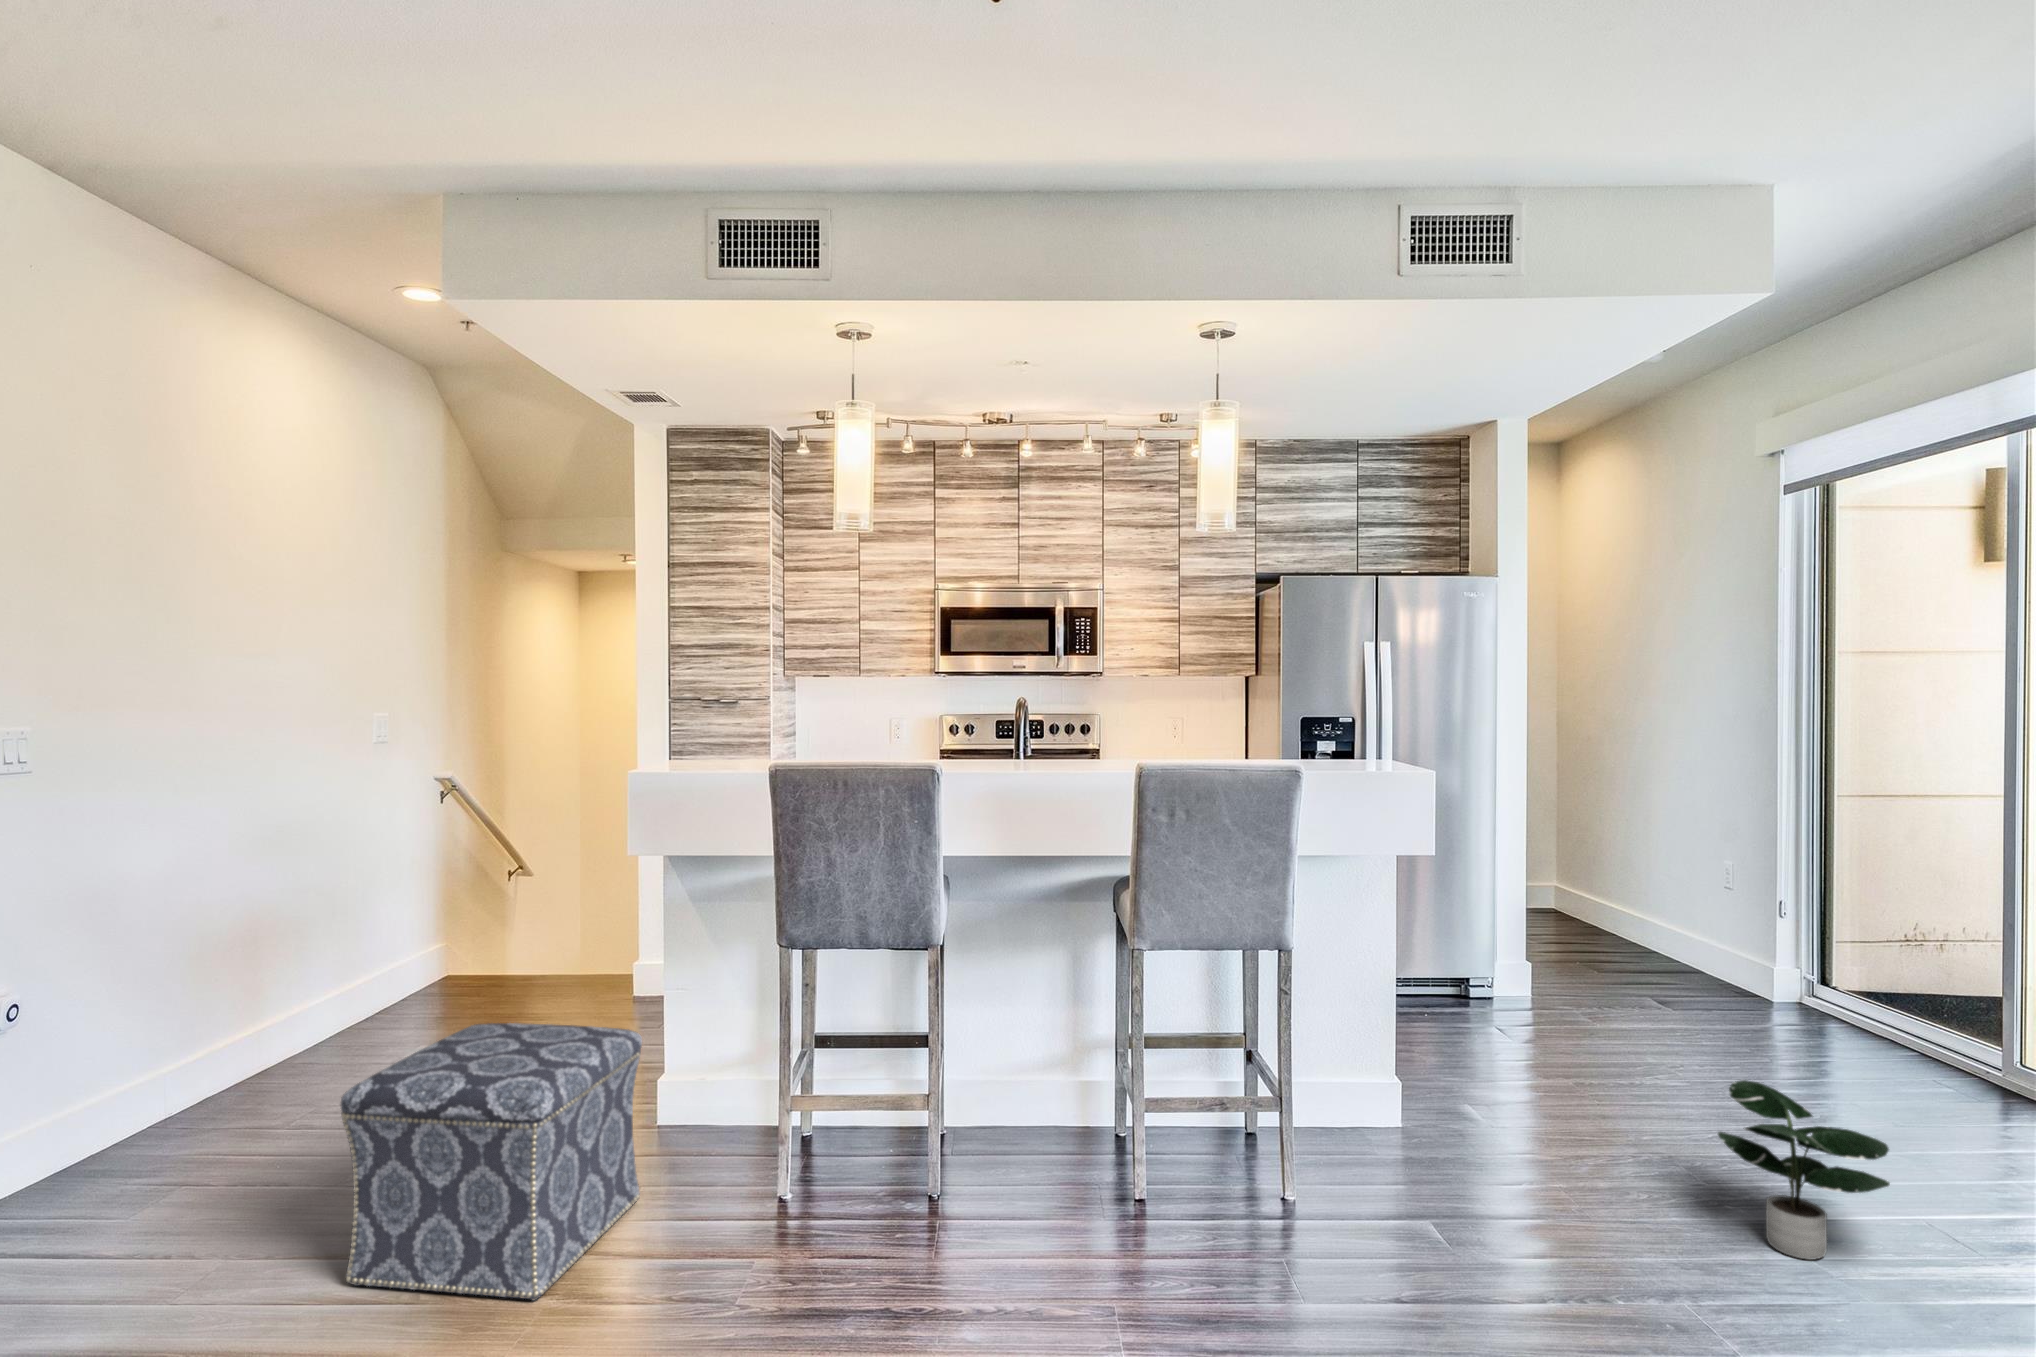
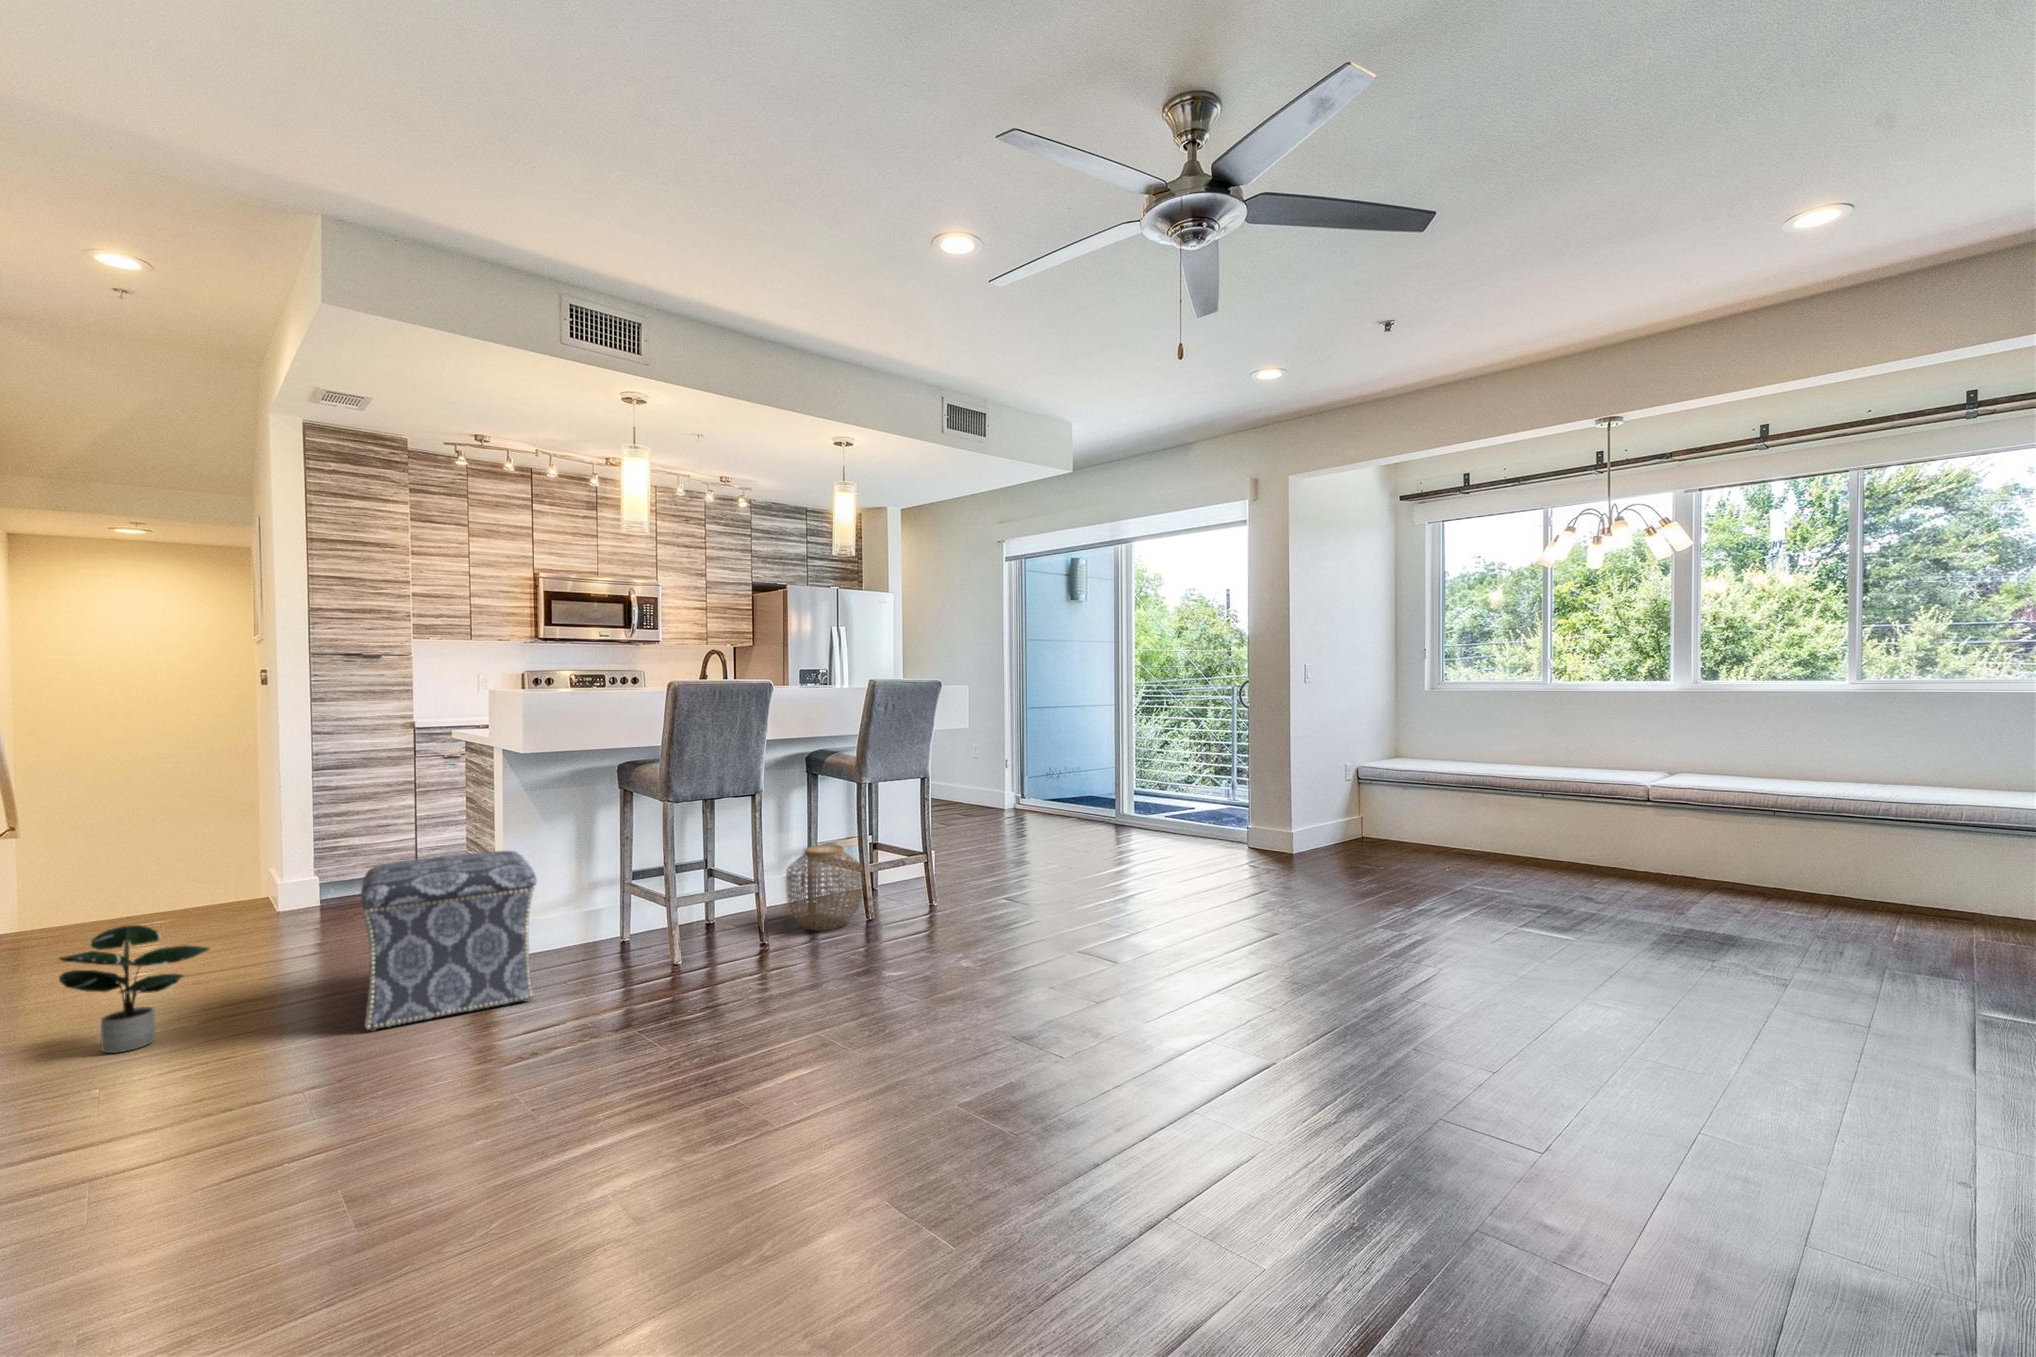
potted plant: present [1718,1080,1890,1260] -> present [59,925,210,1053]
woven basket: none [1024,1107,1170,1294] -> present [787,845,862,930]

